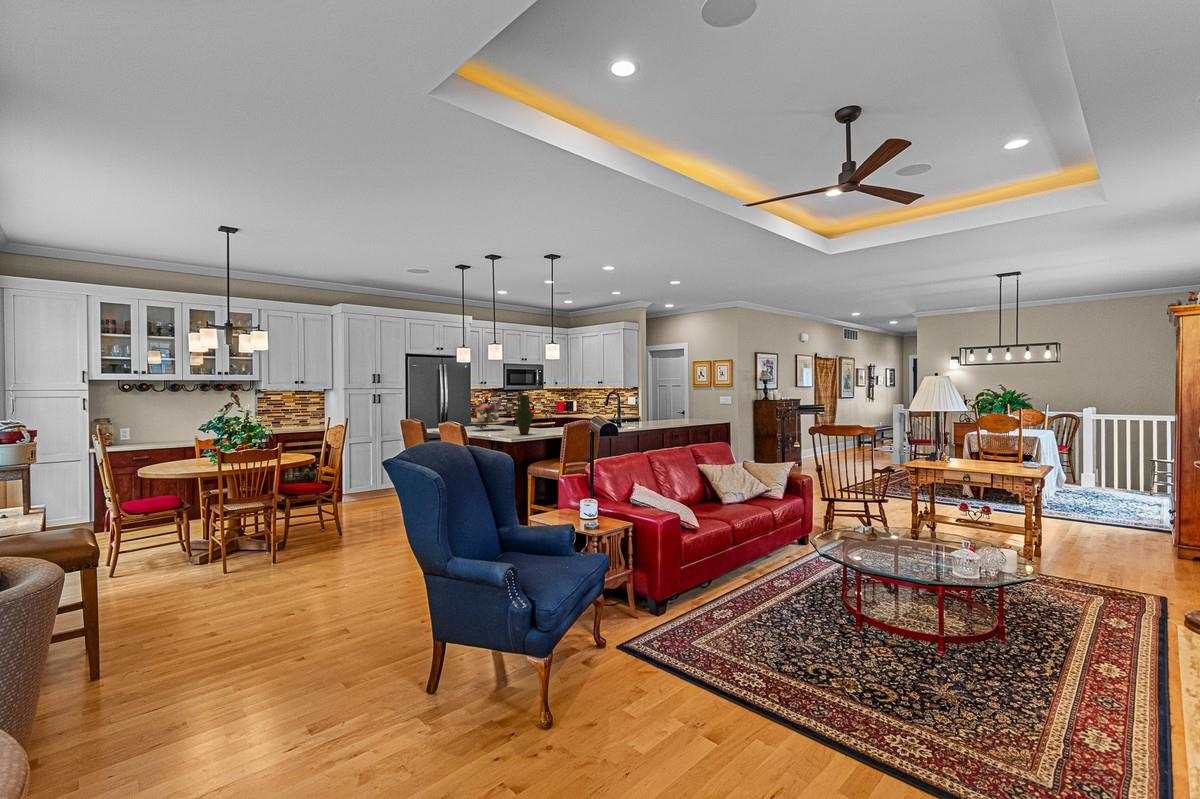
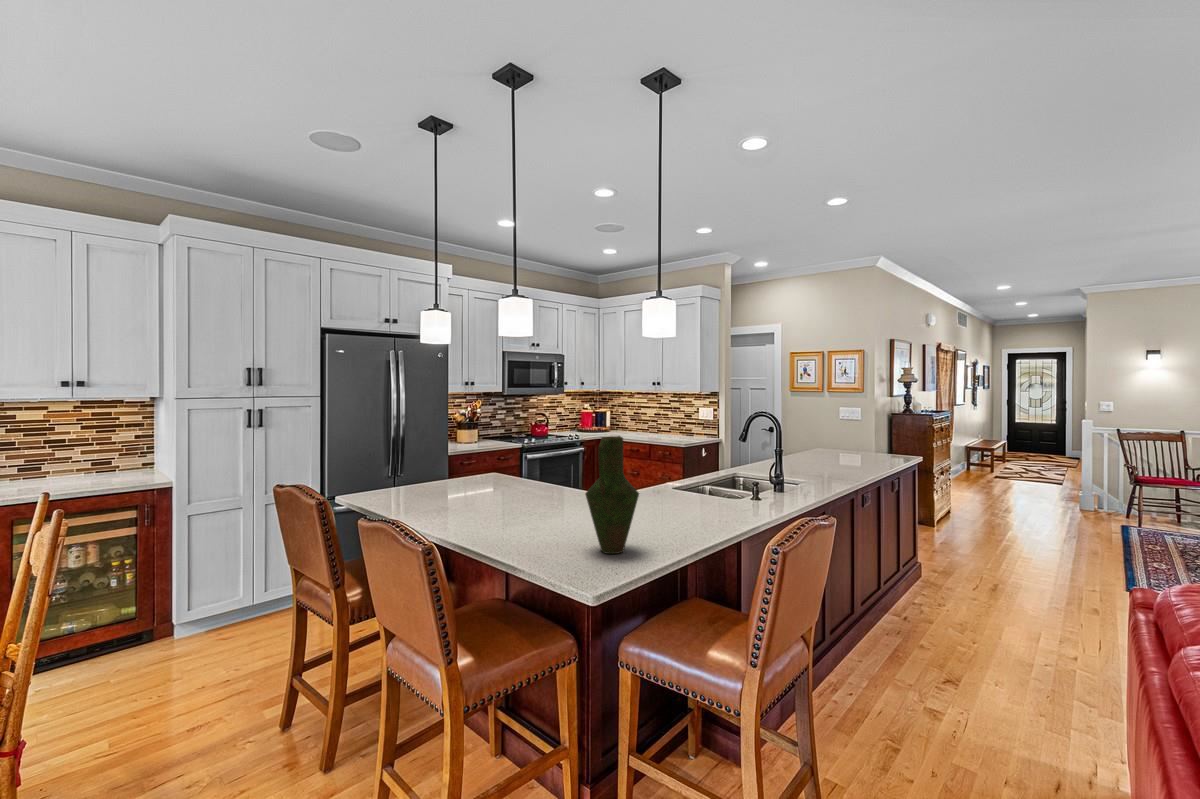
flower arrangement: present [471,400,506,429] -> none [448,431,541,512]

